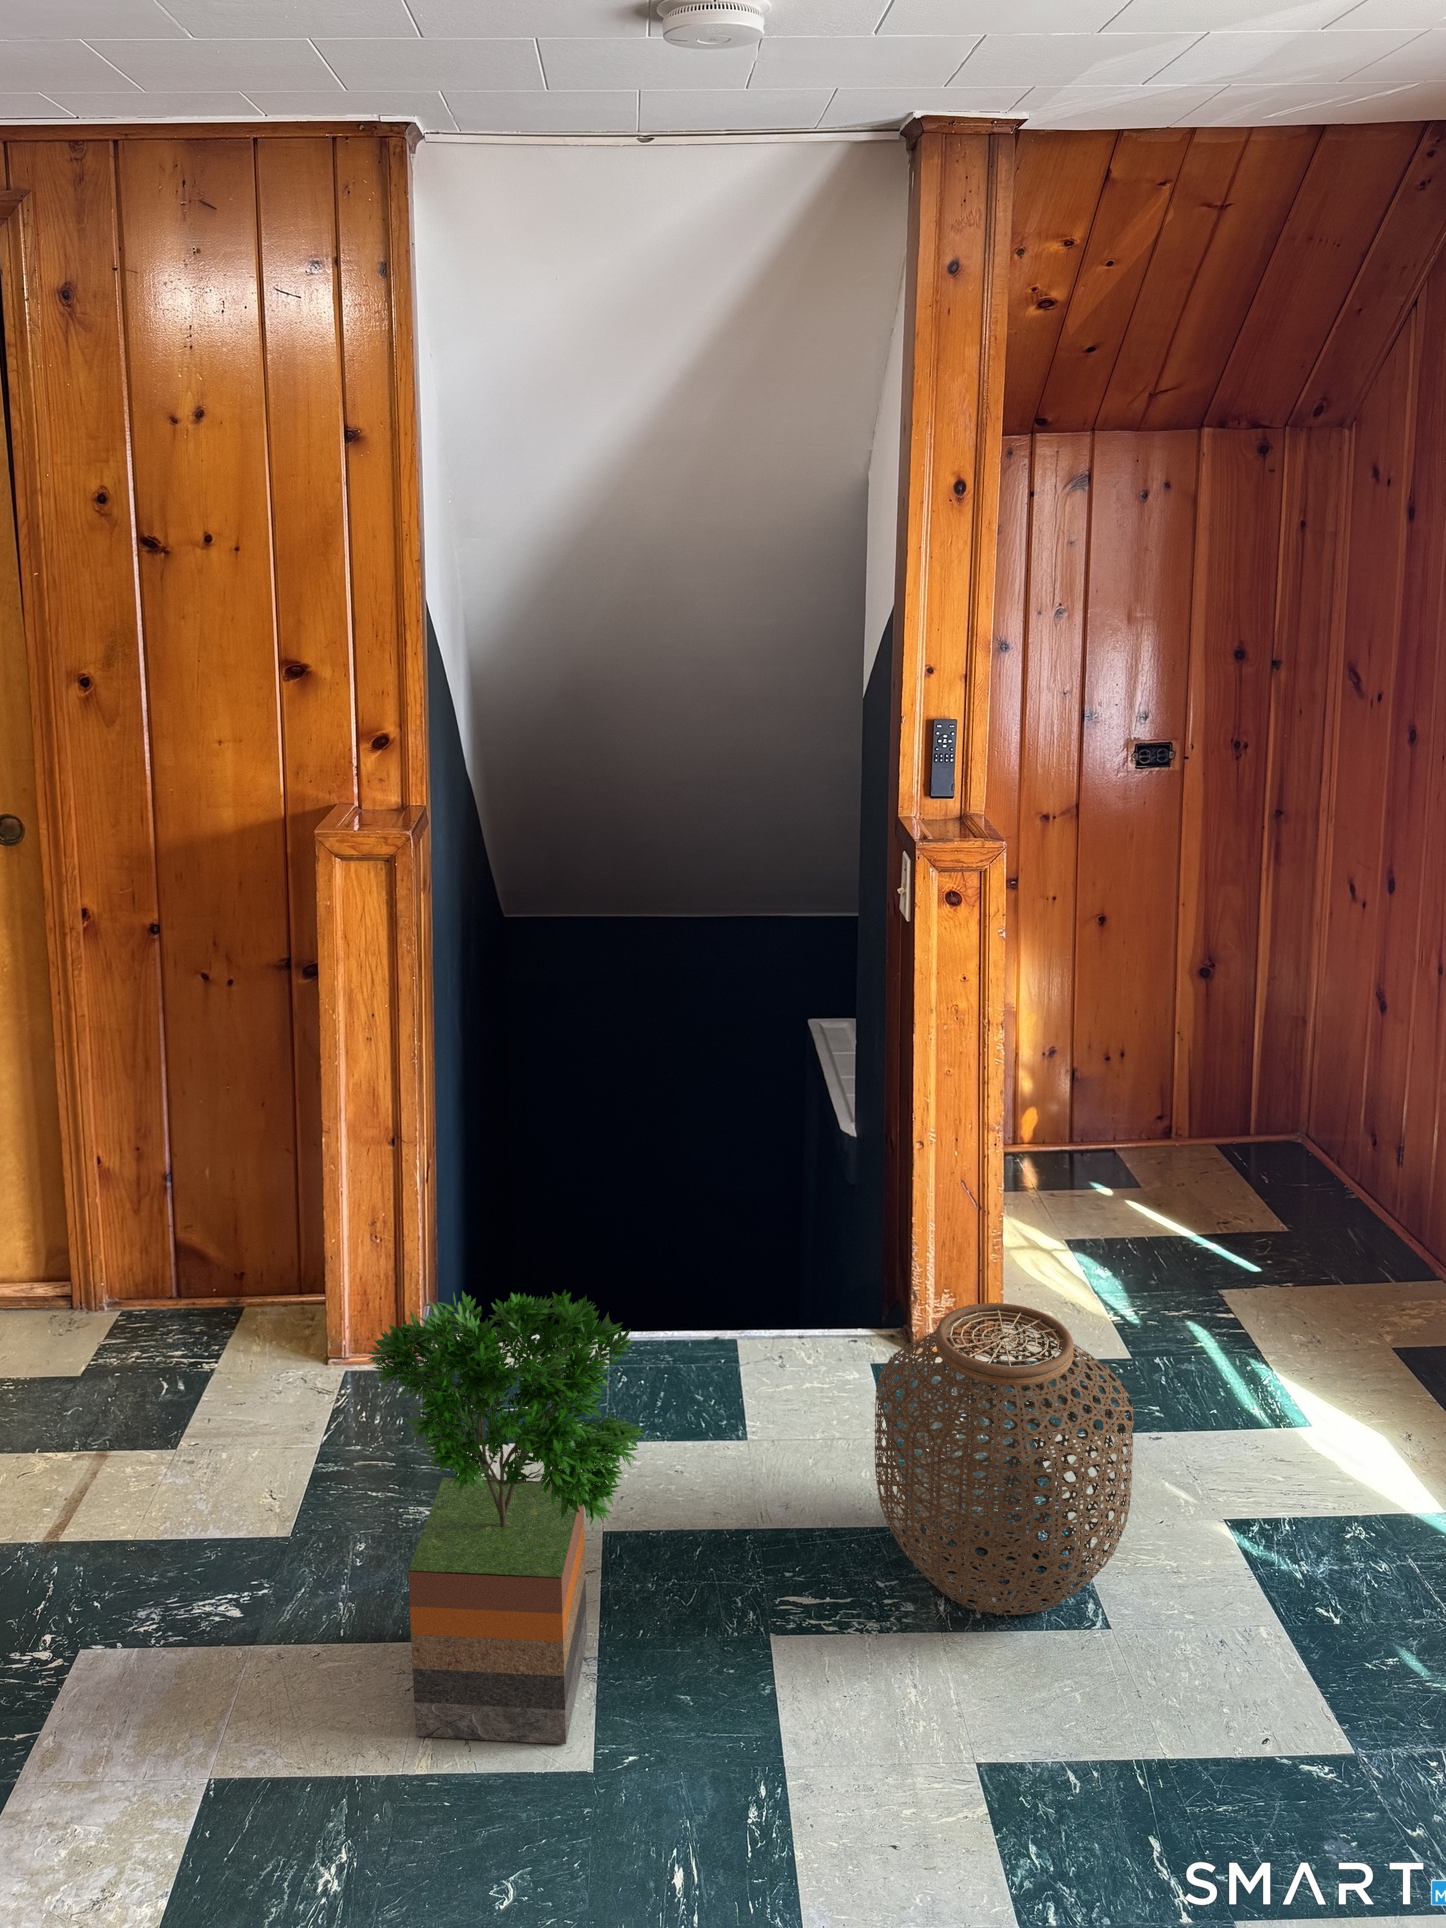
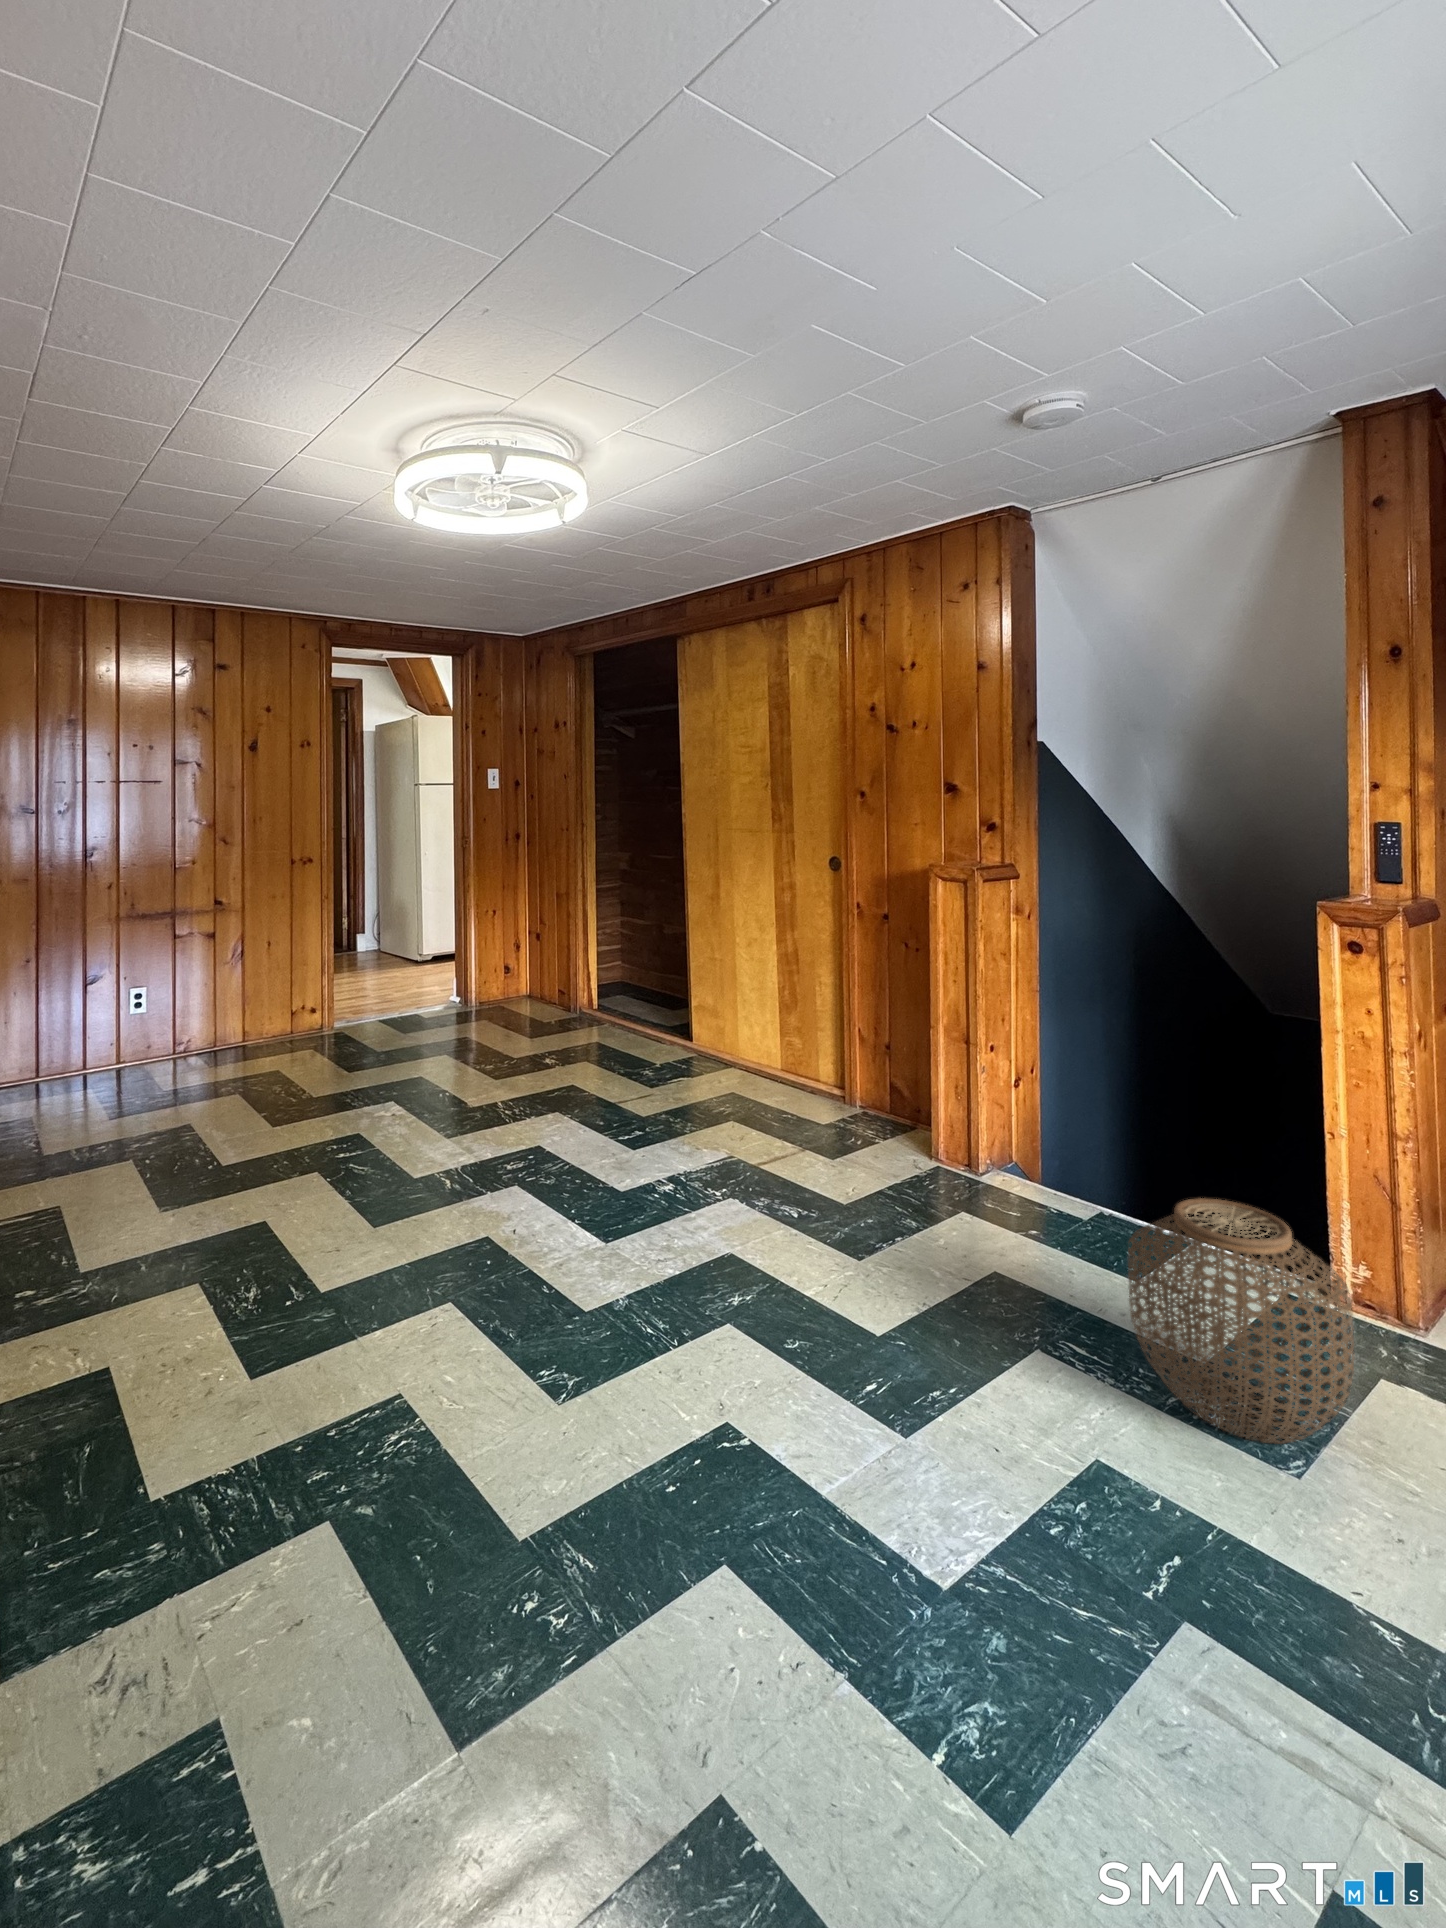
potted tree: present [368,1290,645,1744] -> none [804,1068,957,1324]

